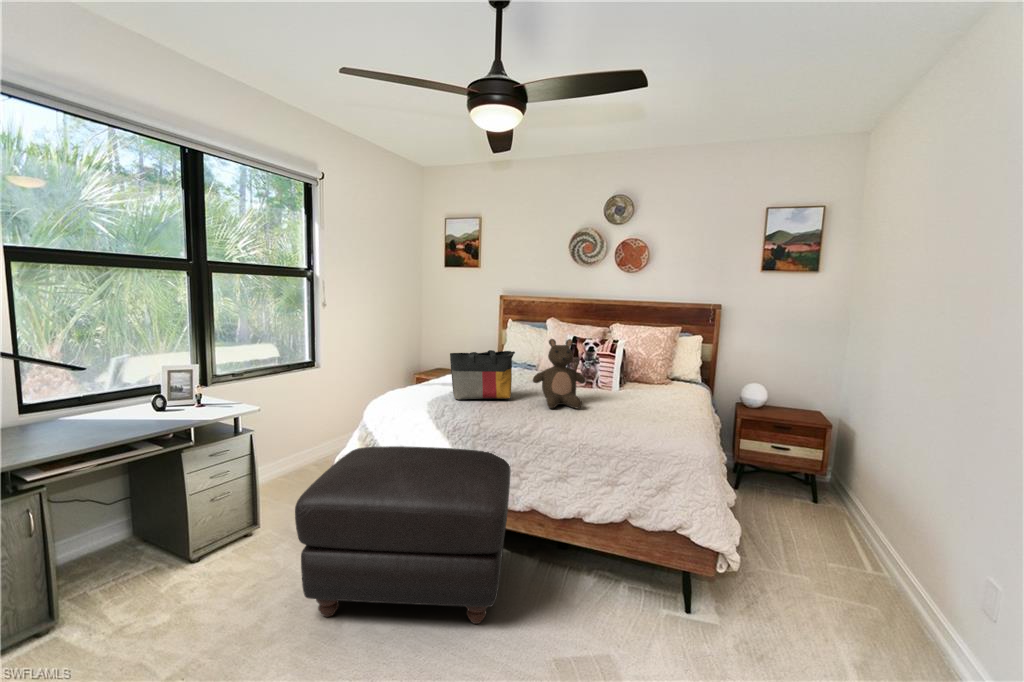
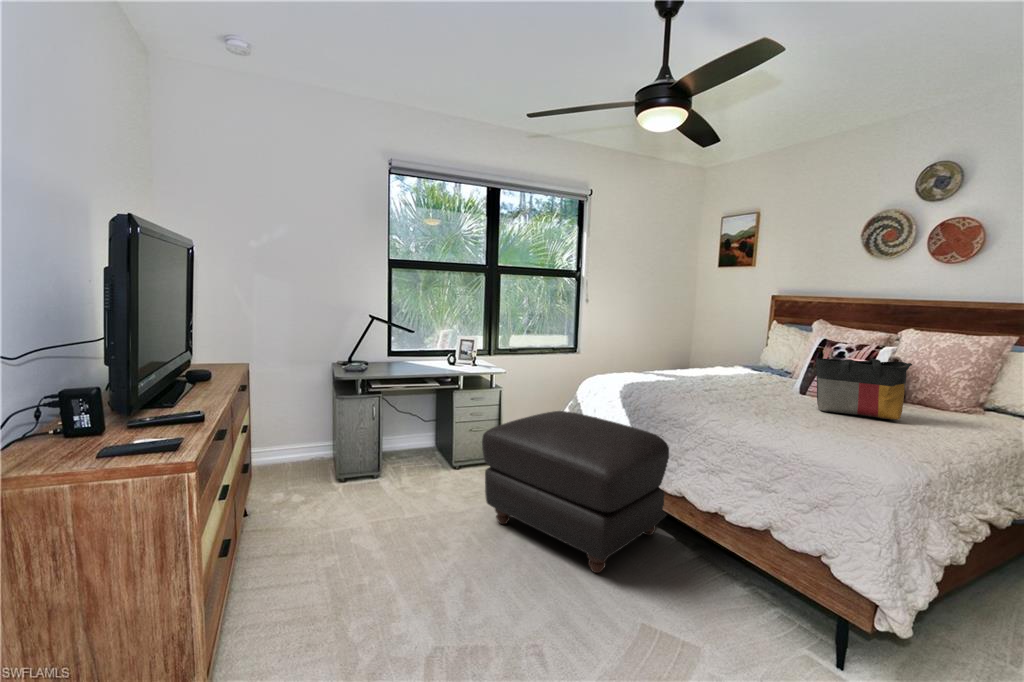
stuffed bear: present [533,339,586,409] -> none [724,333,789,410]
tote bag: present [450,350,515,400] -> present [816,358,912,420]

